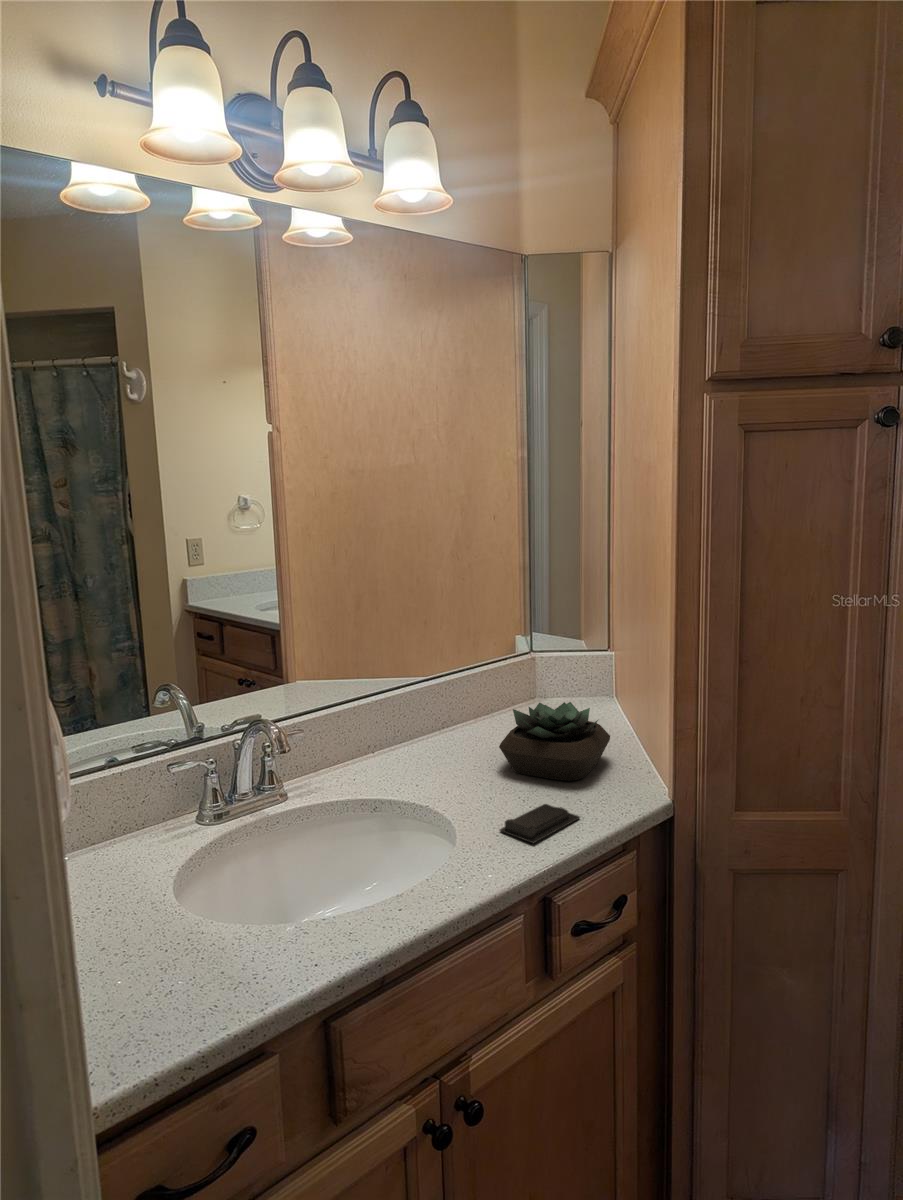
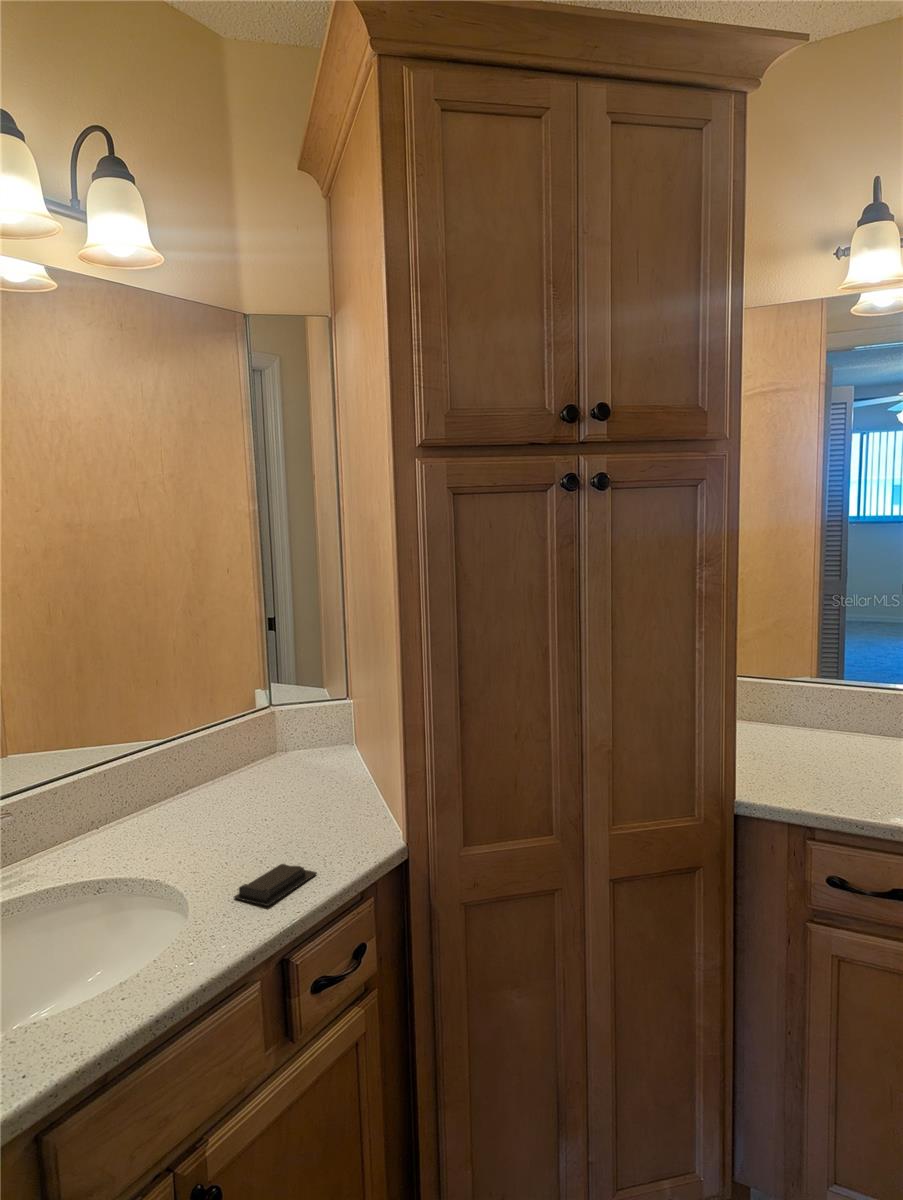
succulent plant: present [499,702,610,781] -> none [235,757,348,837]

